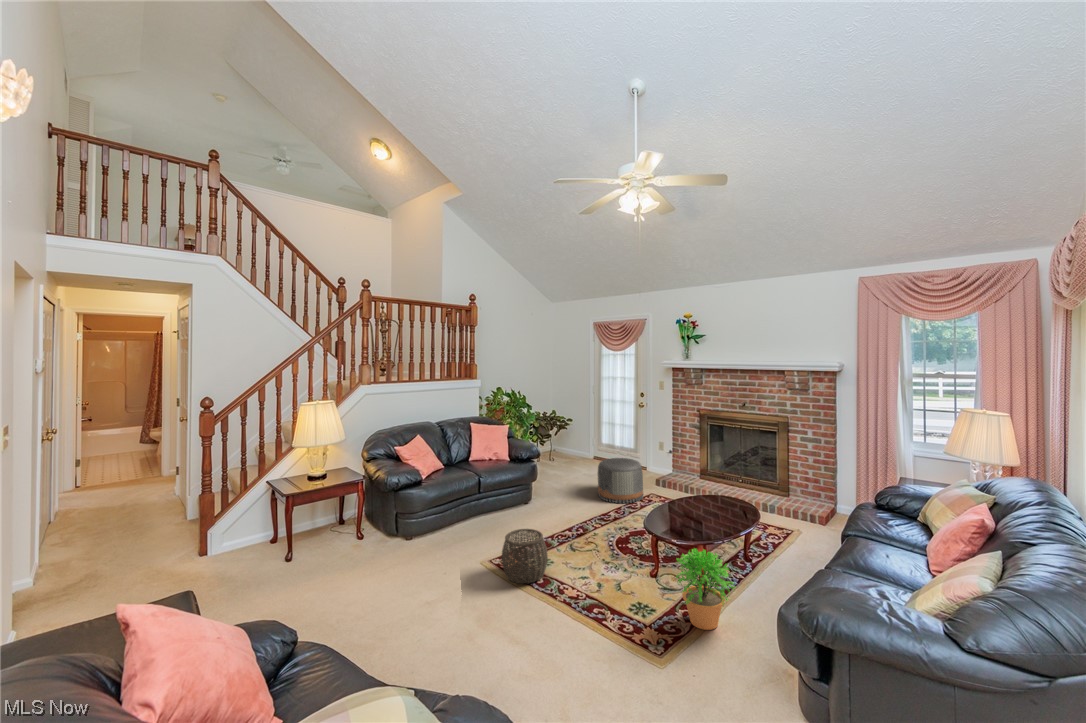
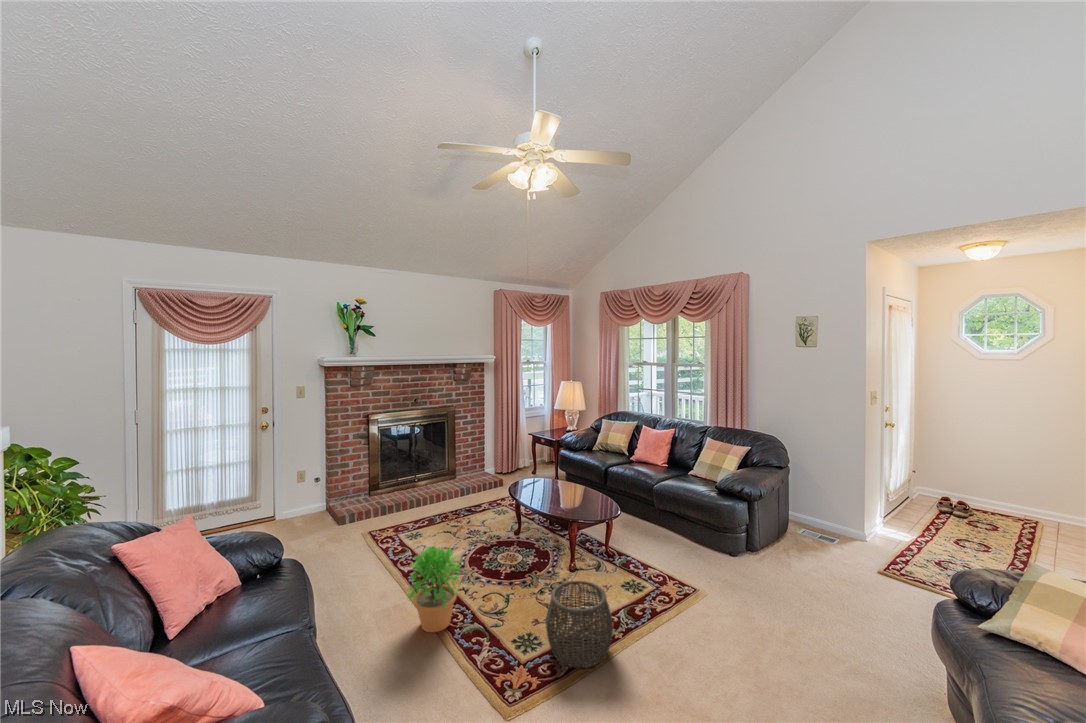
pouf: present [598,458,643,503] -> none [326,492,397,565]
potted plant: present [676,548,734,630] -> present [408,547,460,632]

